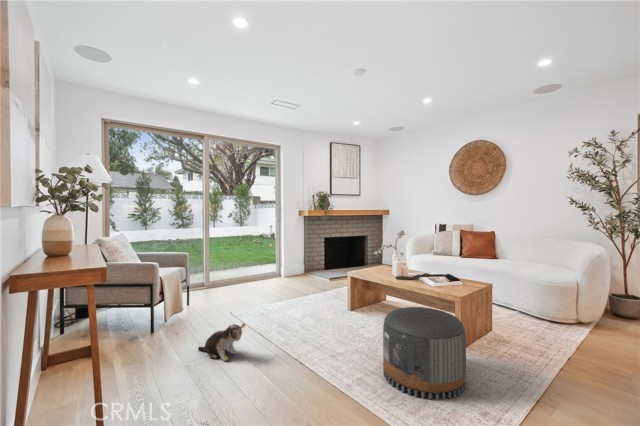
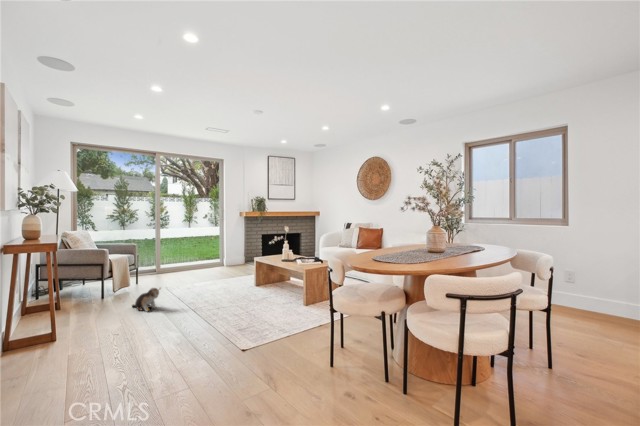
pouf: present [383,307,466,399] -> none [244,275,294,326]

